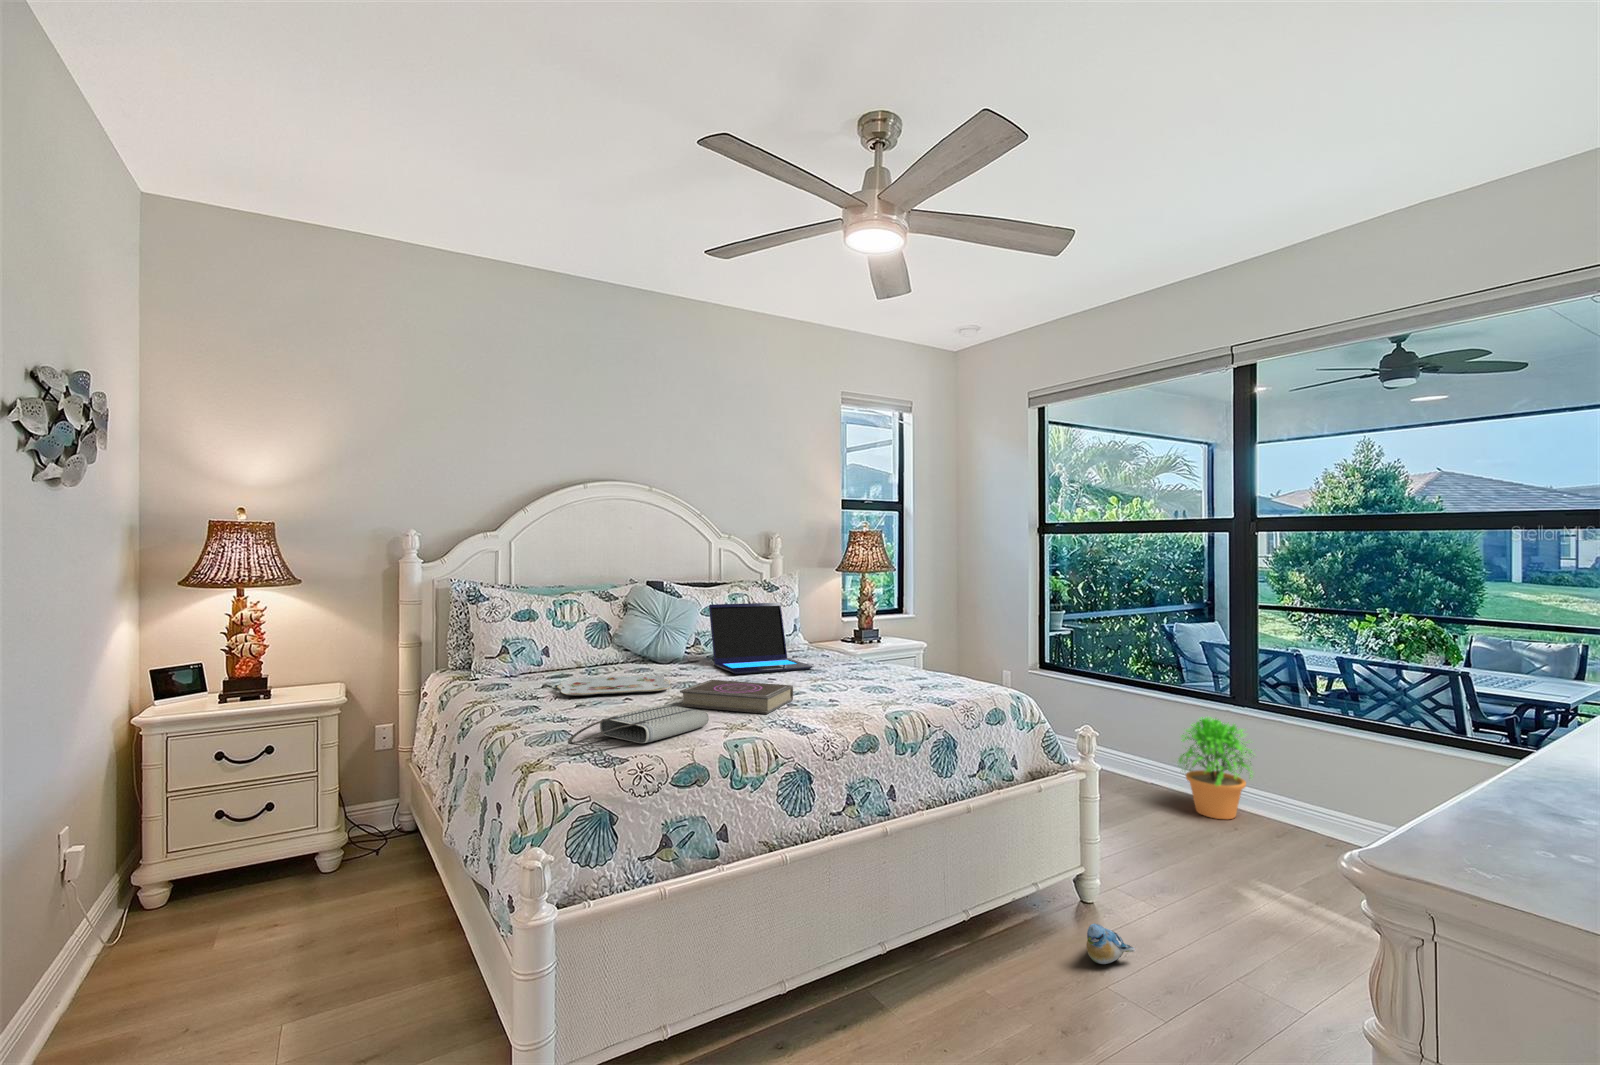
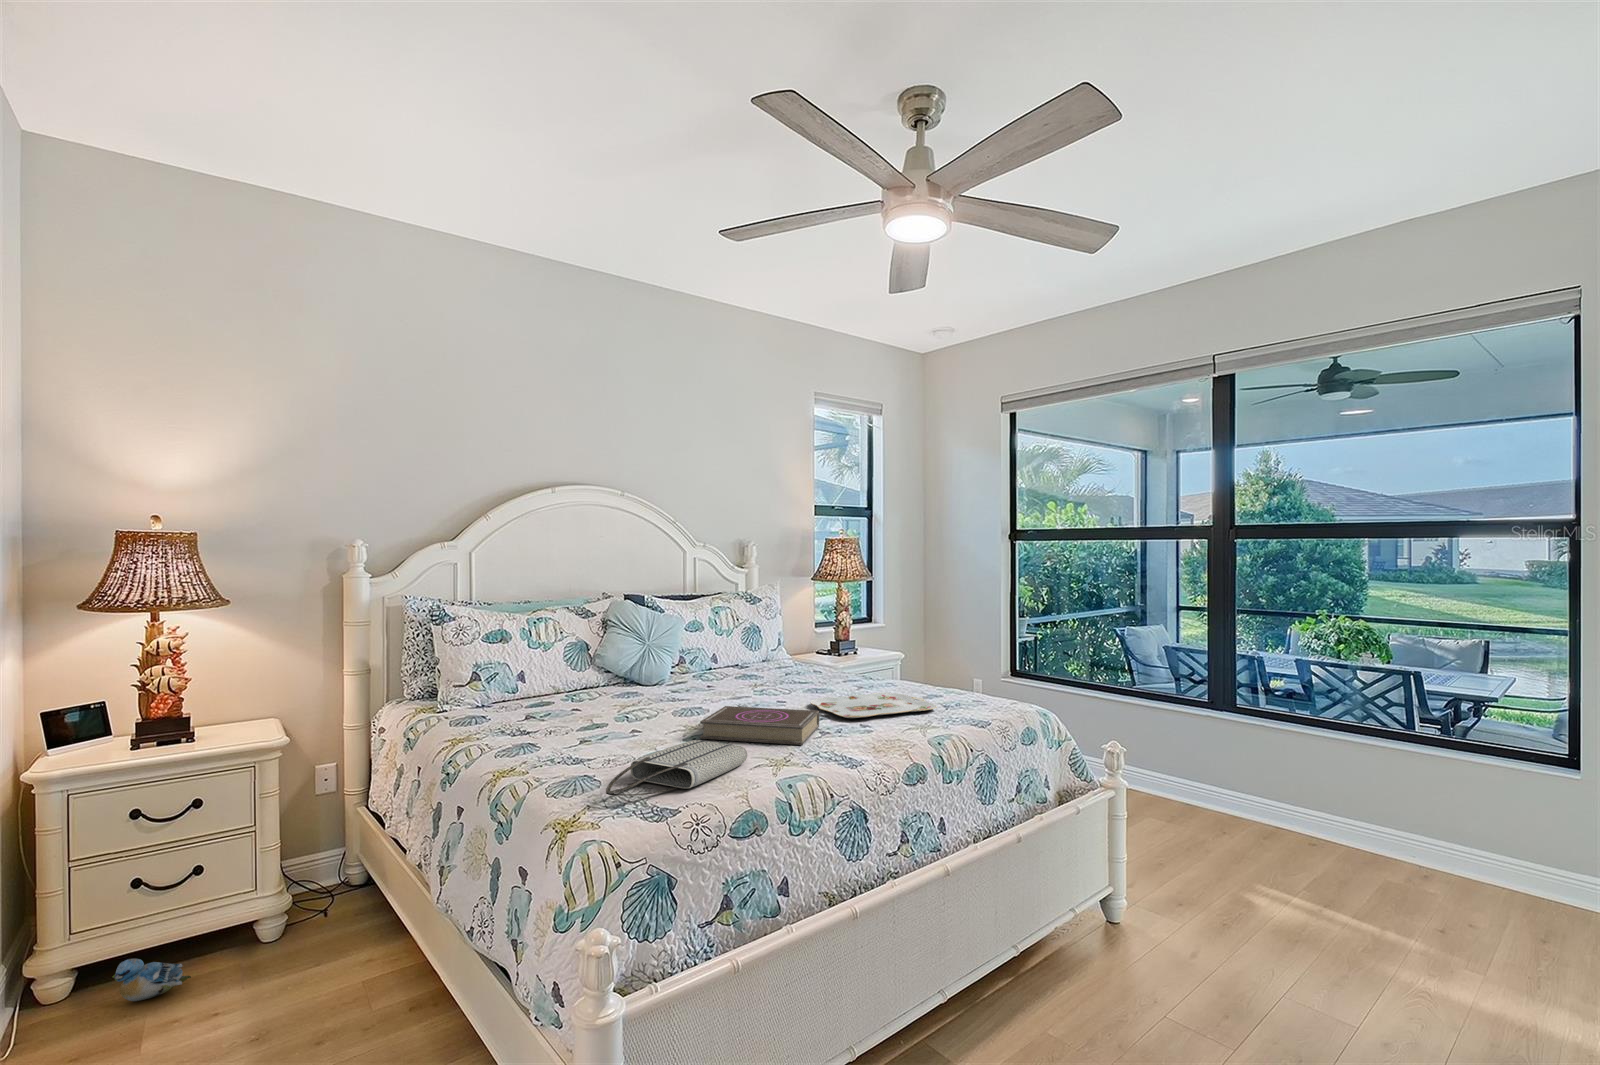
laptop: present [709,603,813,674] -> none [700,616,818,697]
serving tray: present [557,675,671,696] -> present [810,692,937,718]
potted plant: present [1179,717,1252,819] -> none [1166,722,1251,825]
plush toy: present [1086,924,1135,964] -> present [112,959,191,1001]

